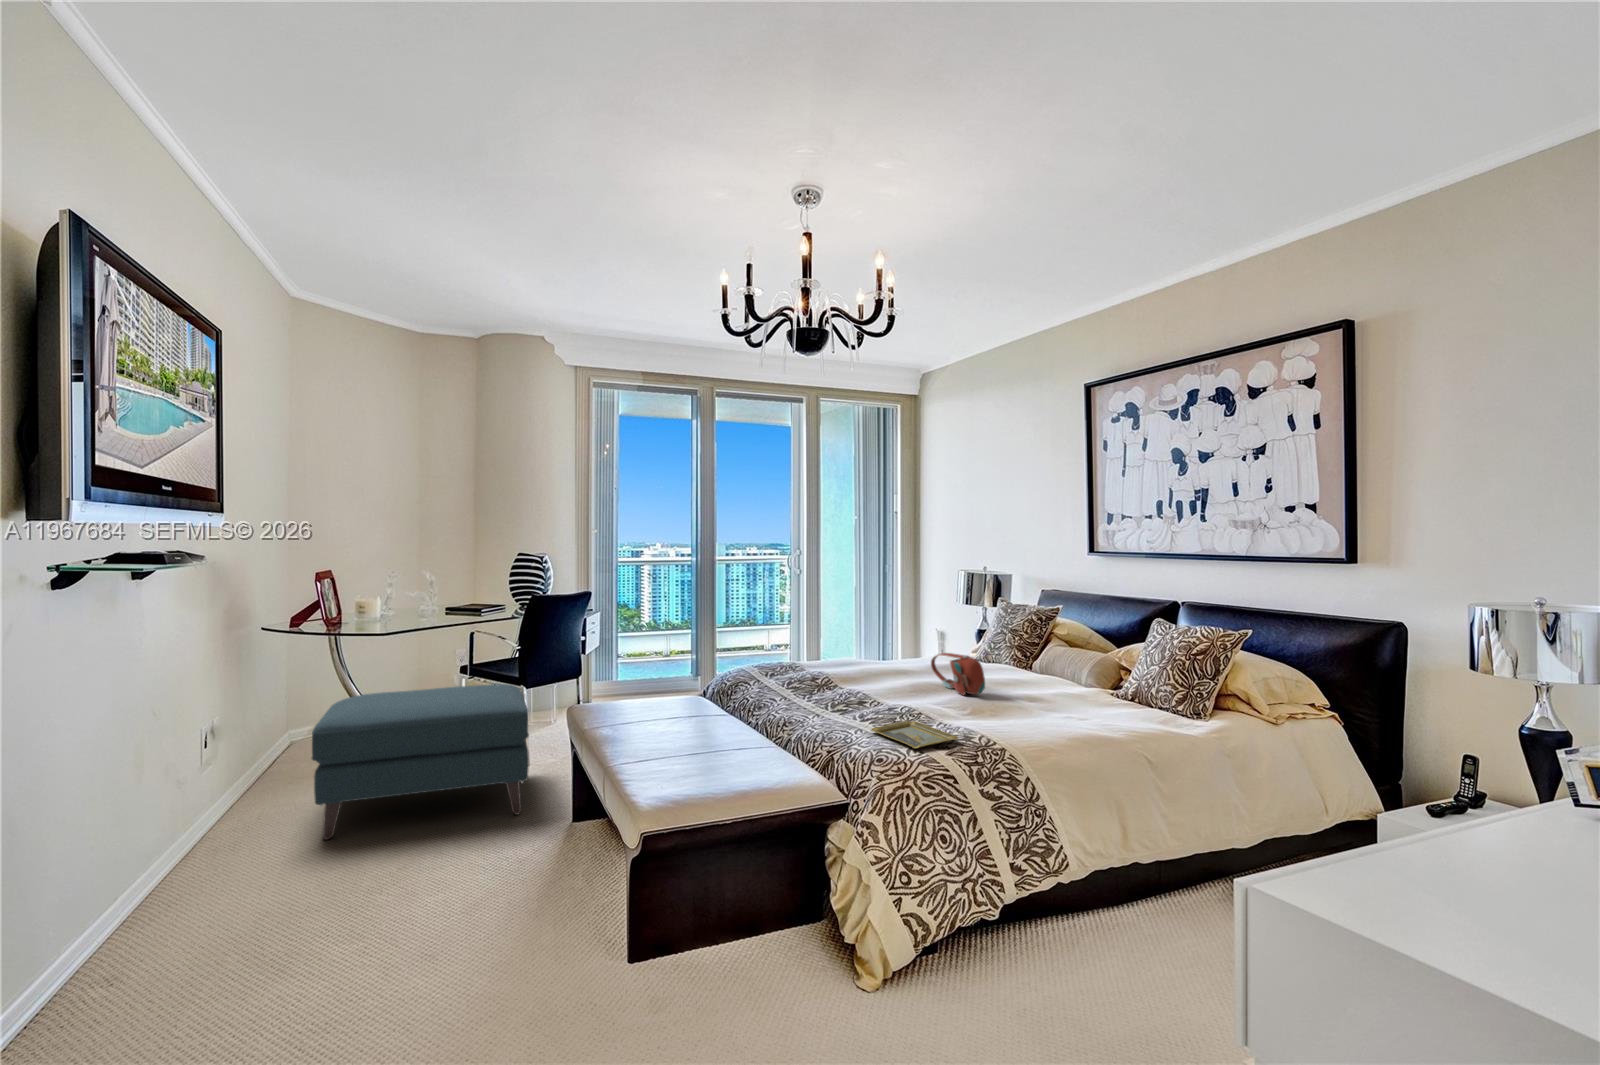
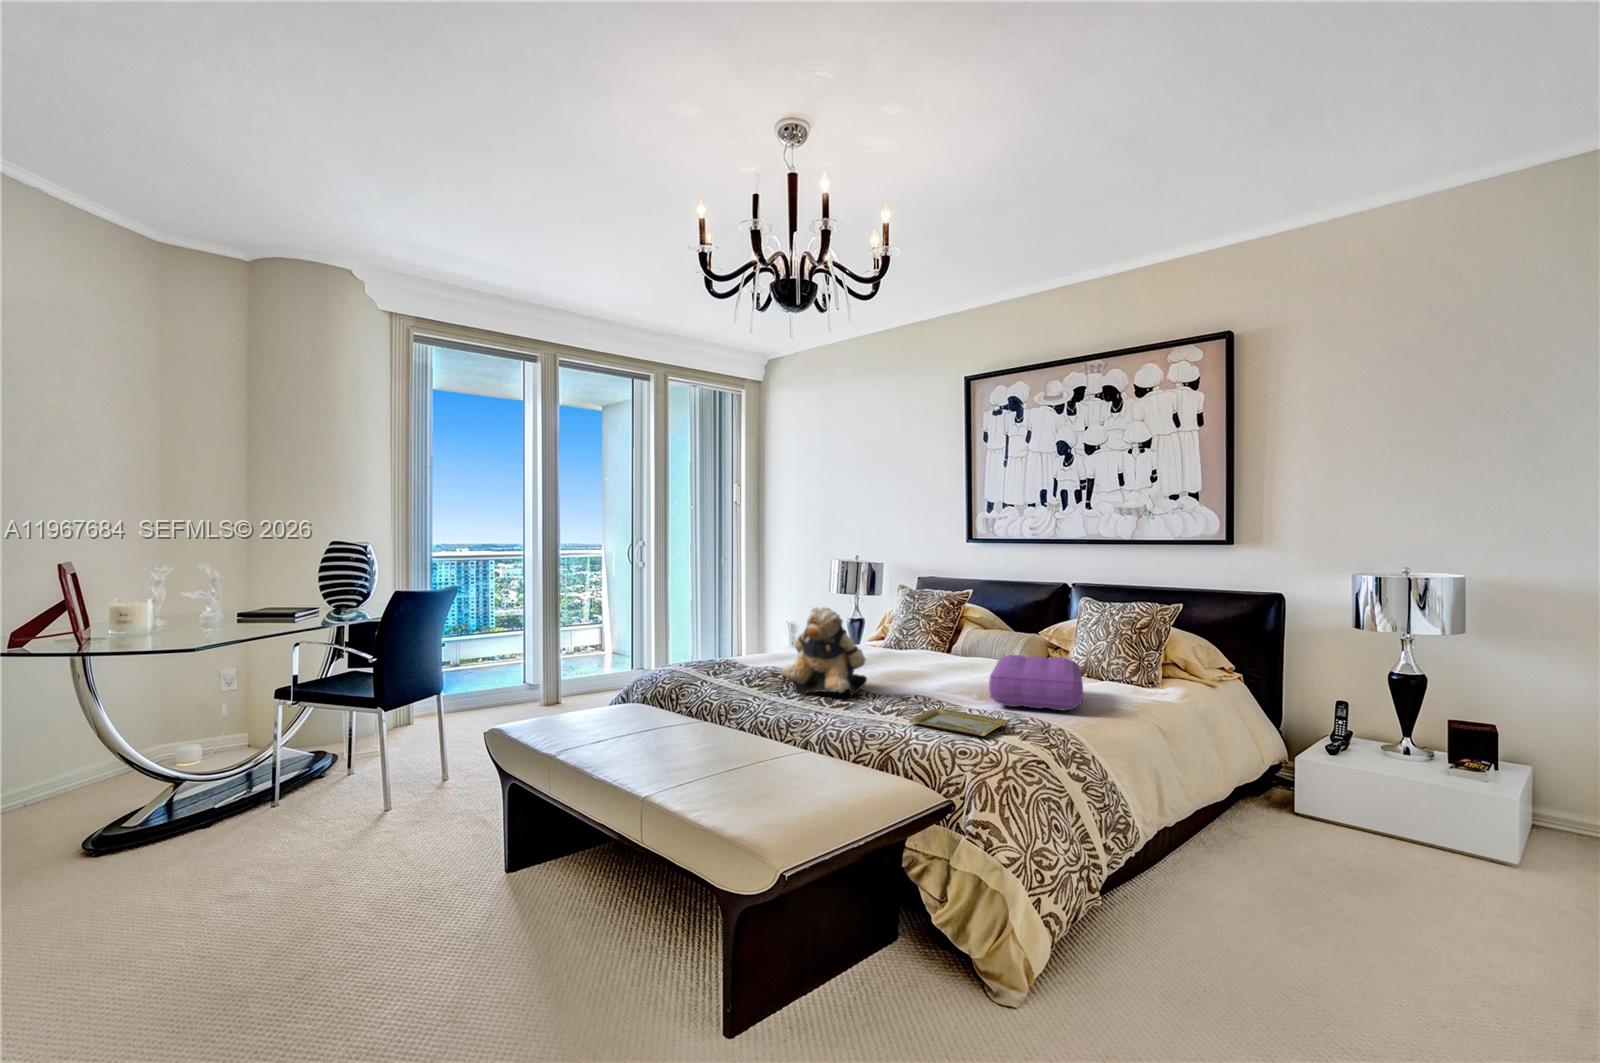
teddy bear: none [803,620,883,703] -> present [781,607,867,695]
handbag: present [931,653,985,695] -> none [886,638,956,680]
pillow: none [971,676,1090,734] -> present [989,655,1083,710]
ottoman: present [312,684,529,840] -> none [101,709,440,964]

